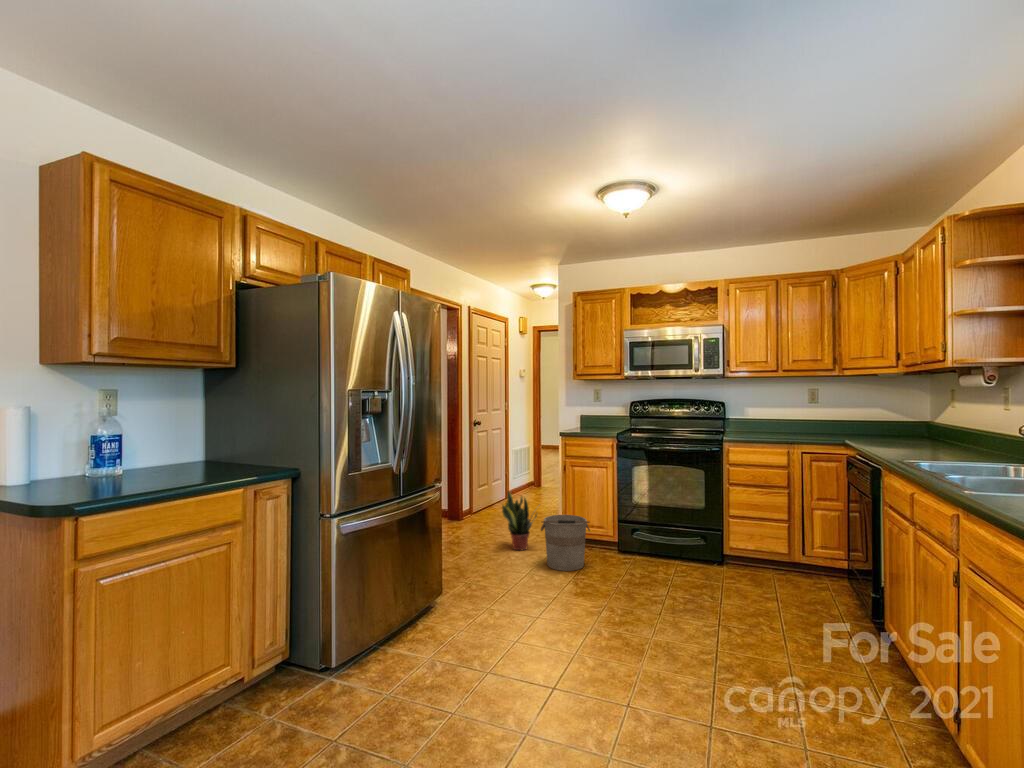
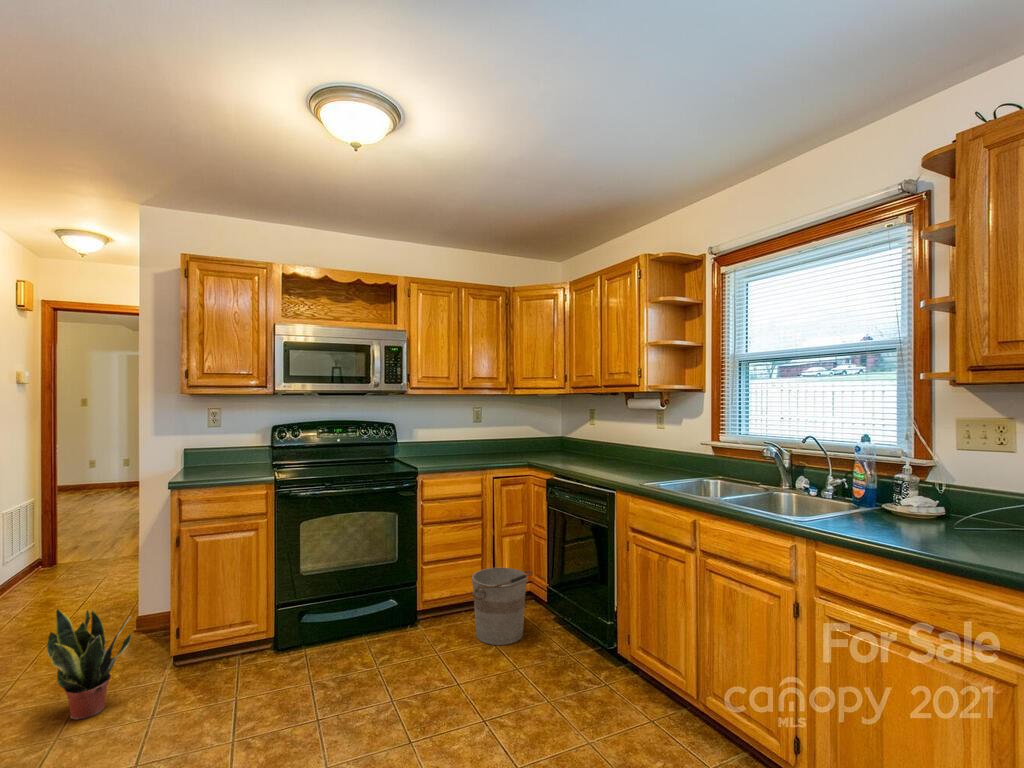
bucket: present [541,515,590,571] -> present [472,568,532,645]

